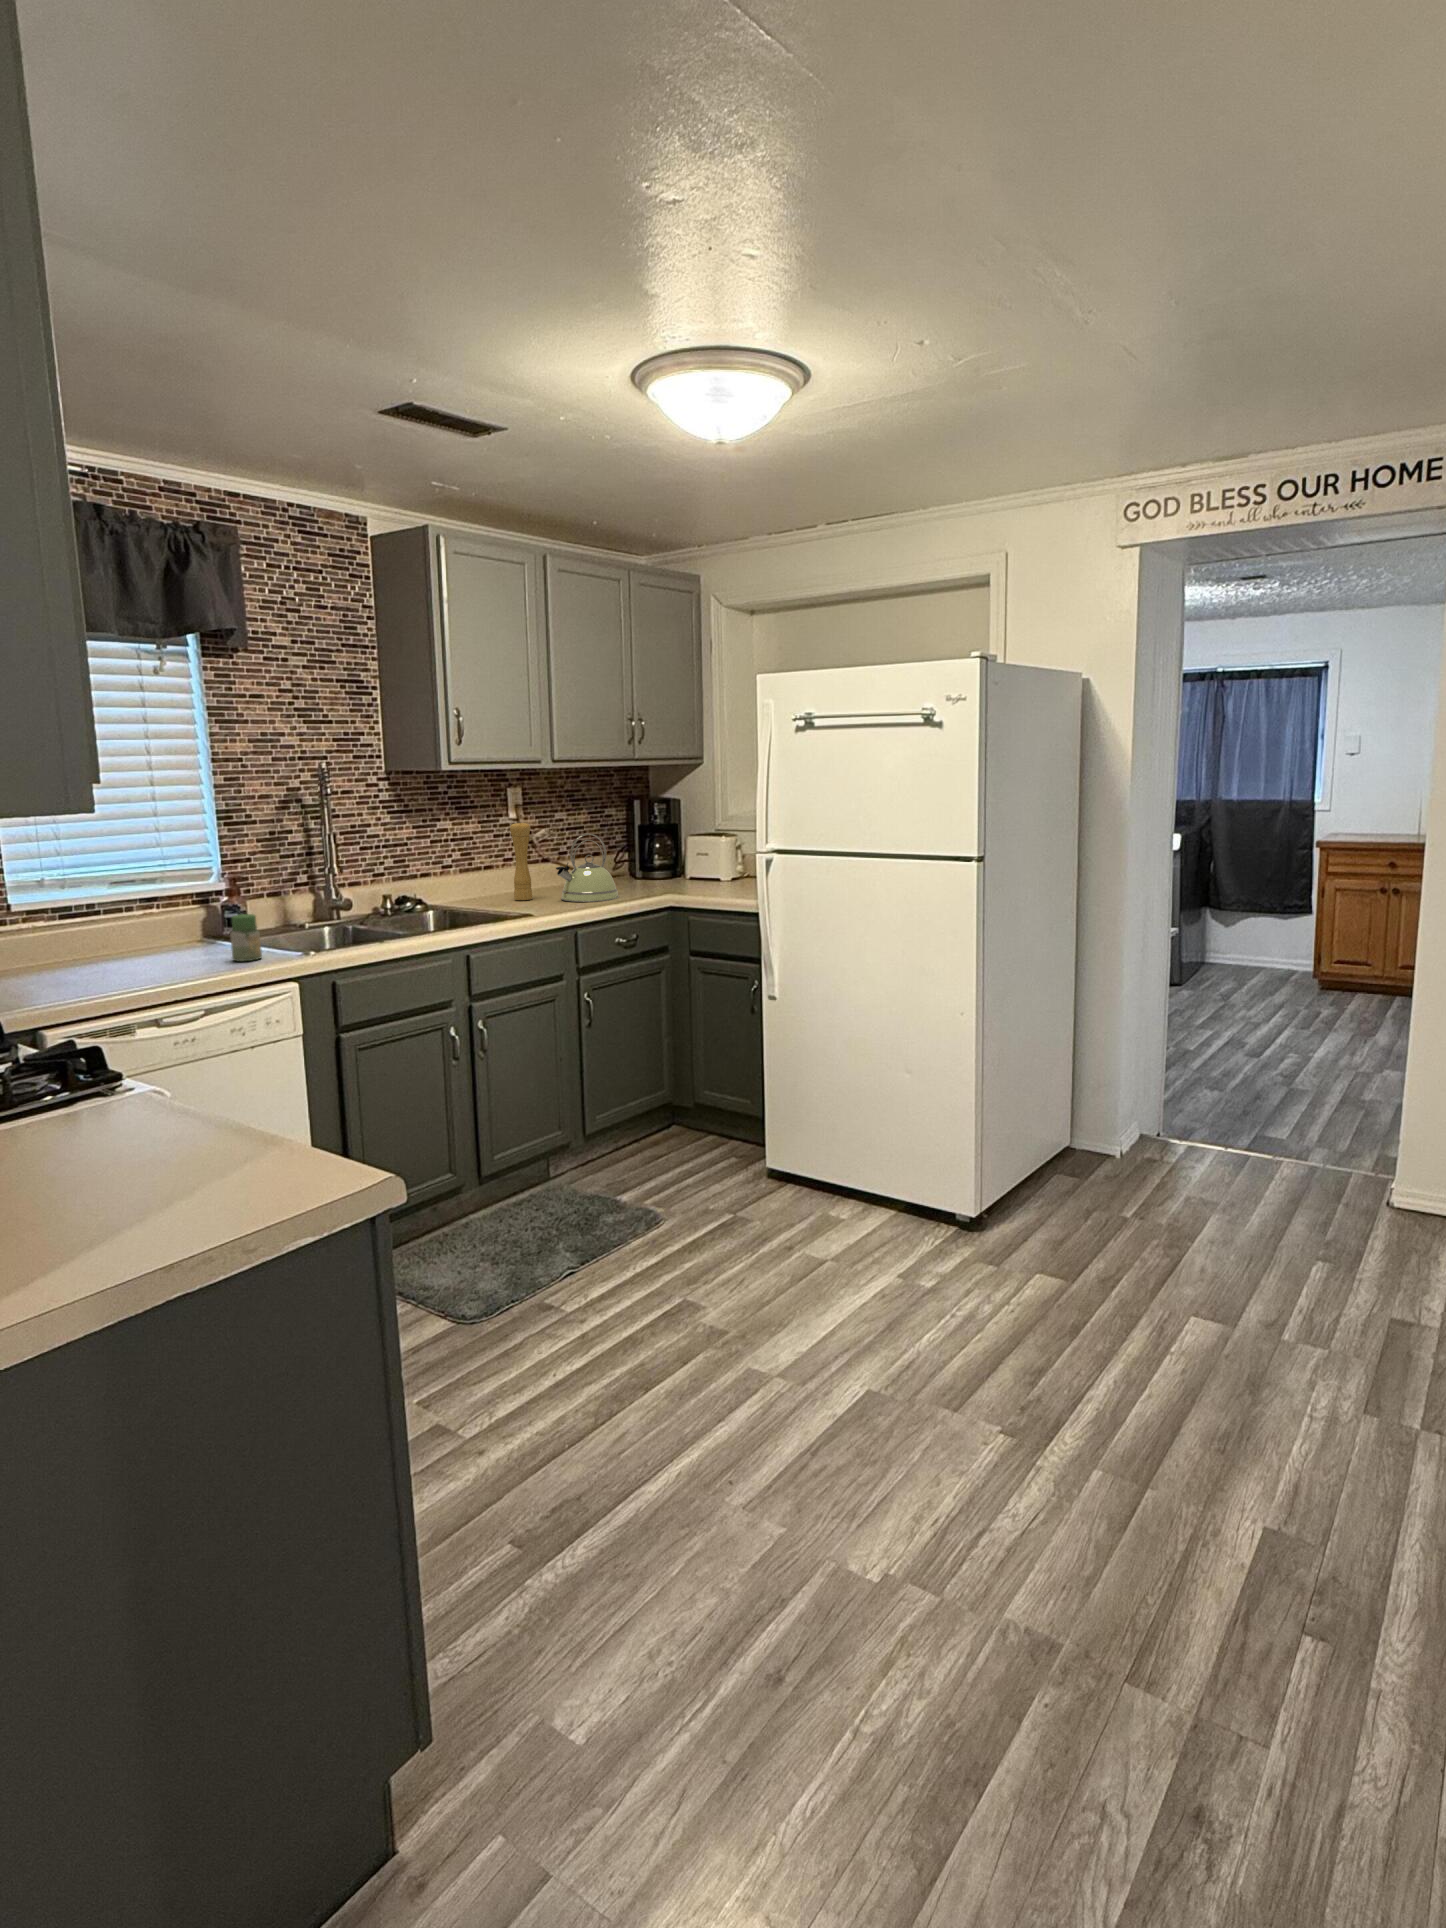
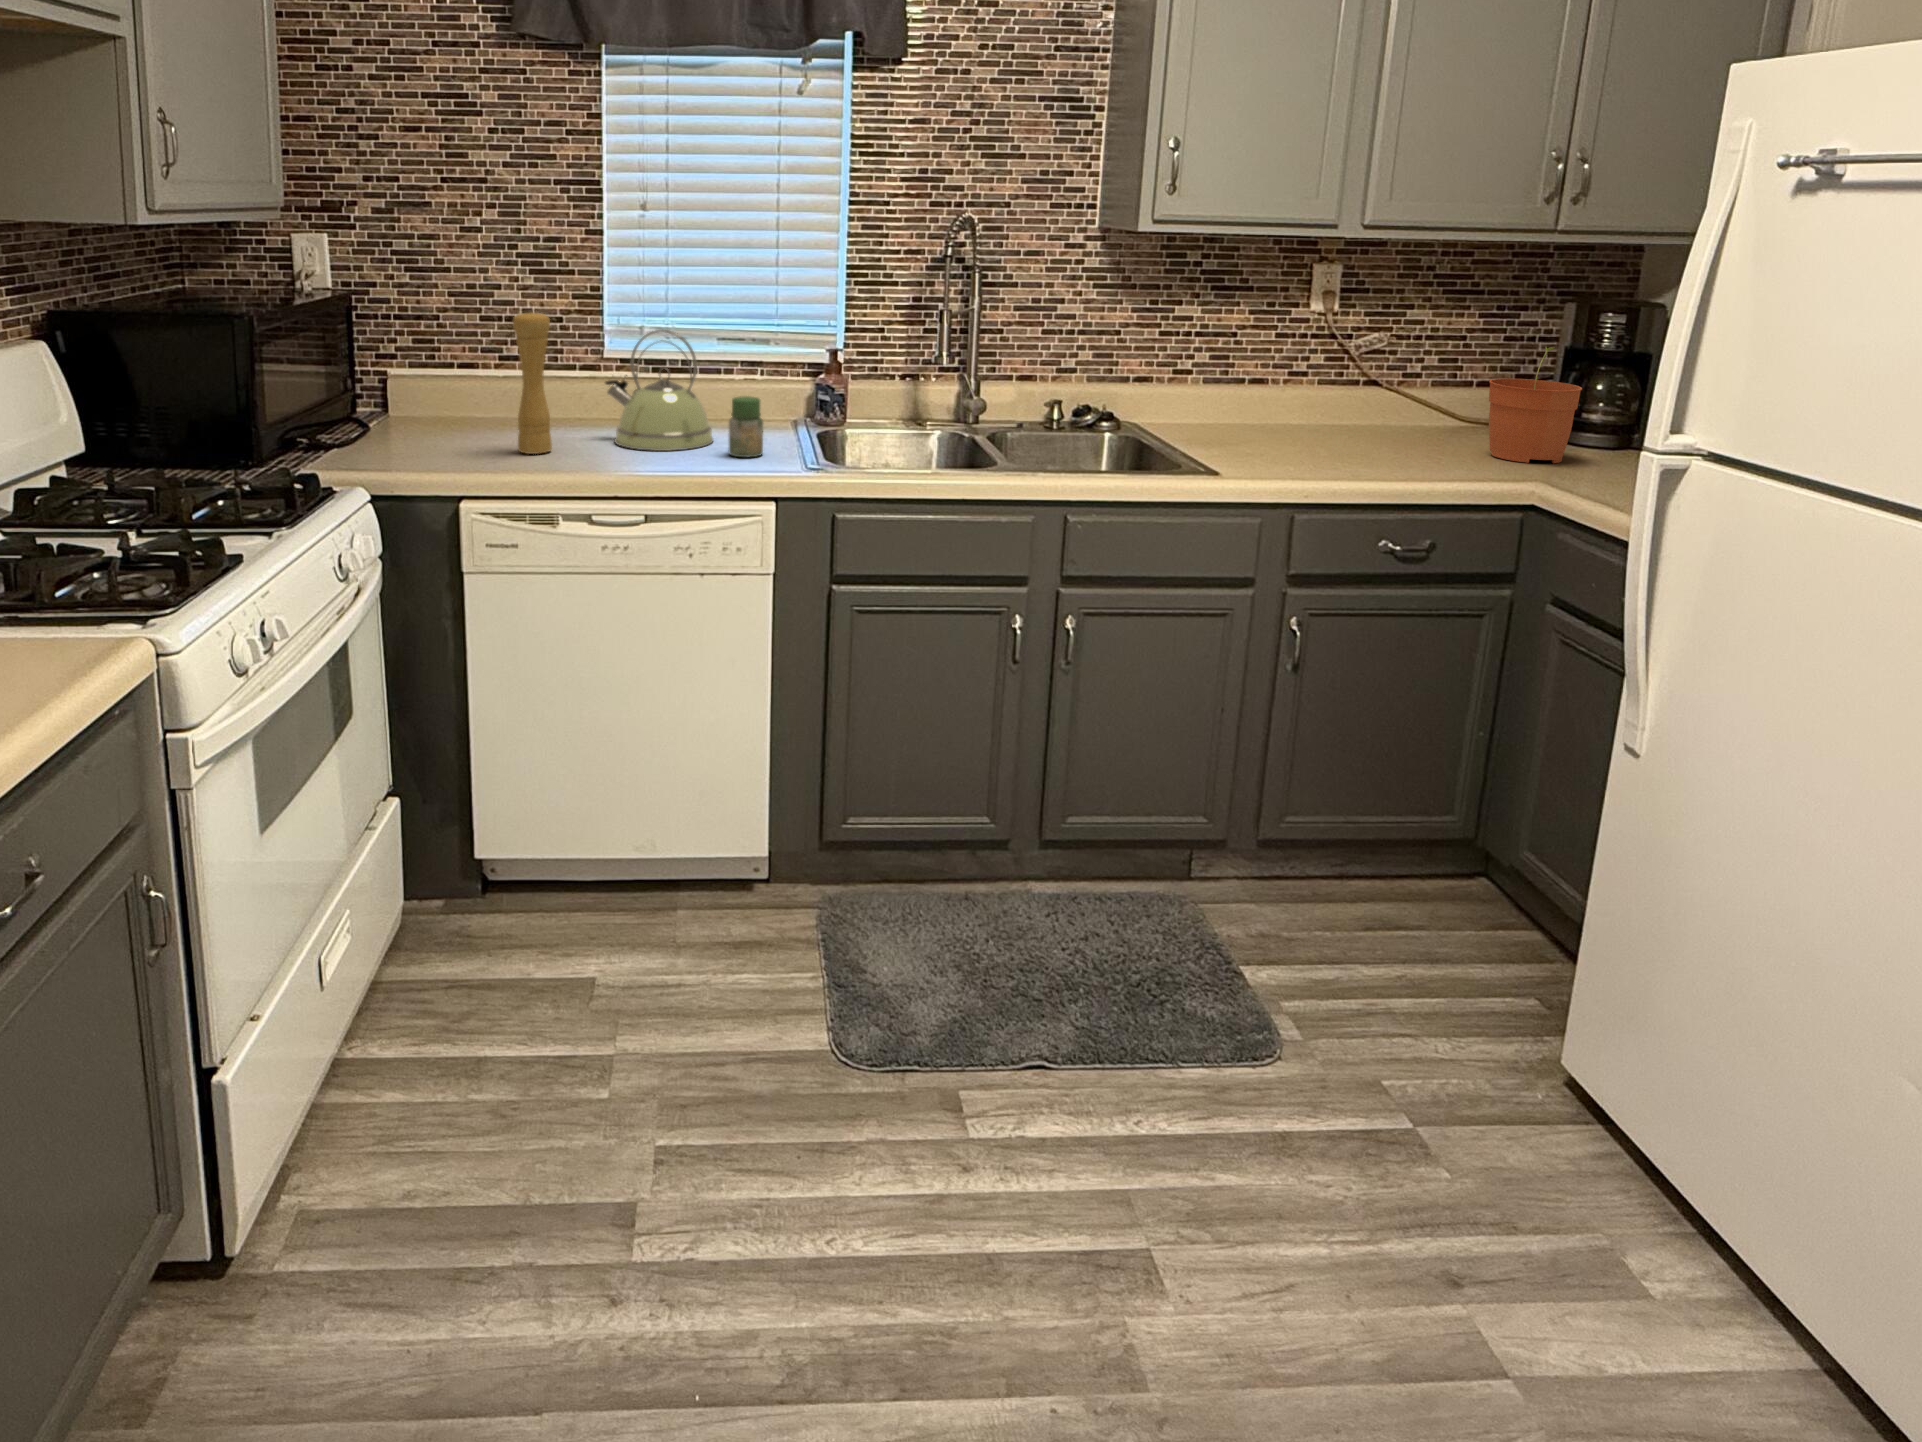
pepper mill: present [510,822,532,900] -> present [513,311,552,454]
plant pot: none [626,826,670,890] -> present [1489,347,1582,463]
kettle: present [556,833,619,902] -> present [605,329,713,451]

